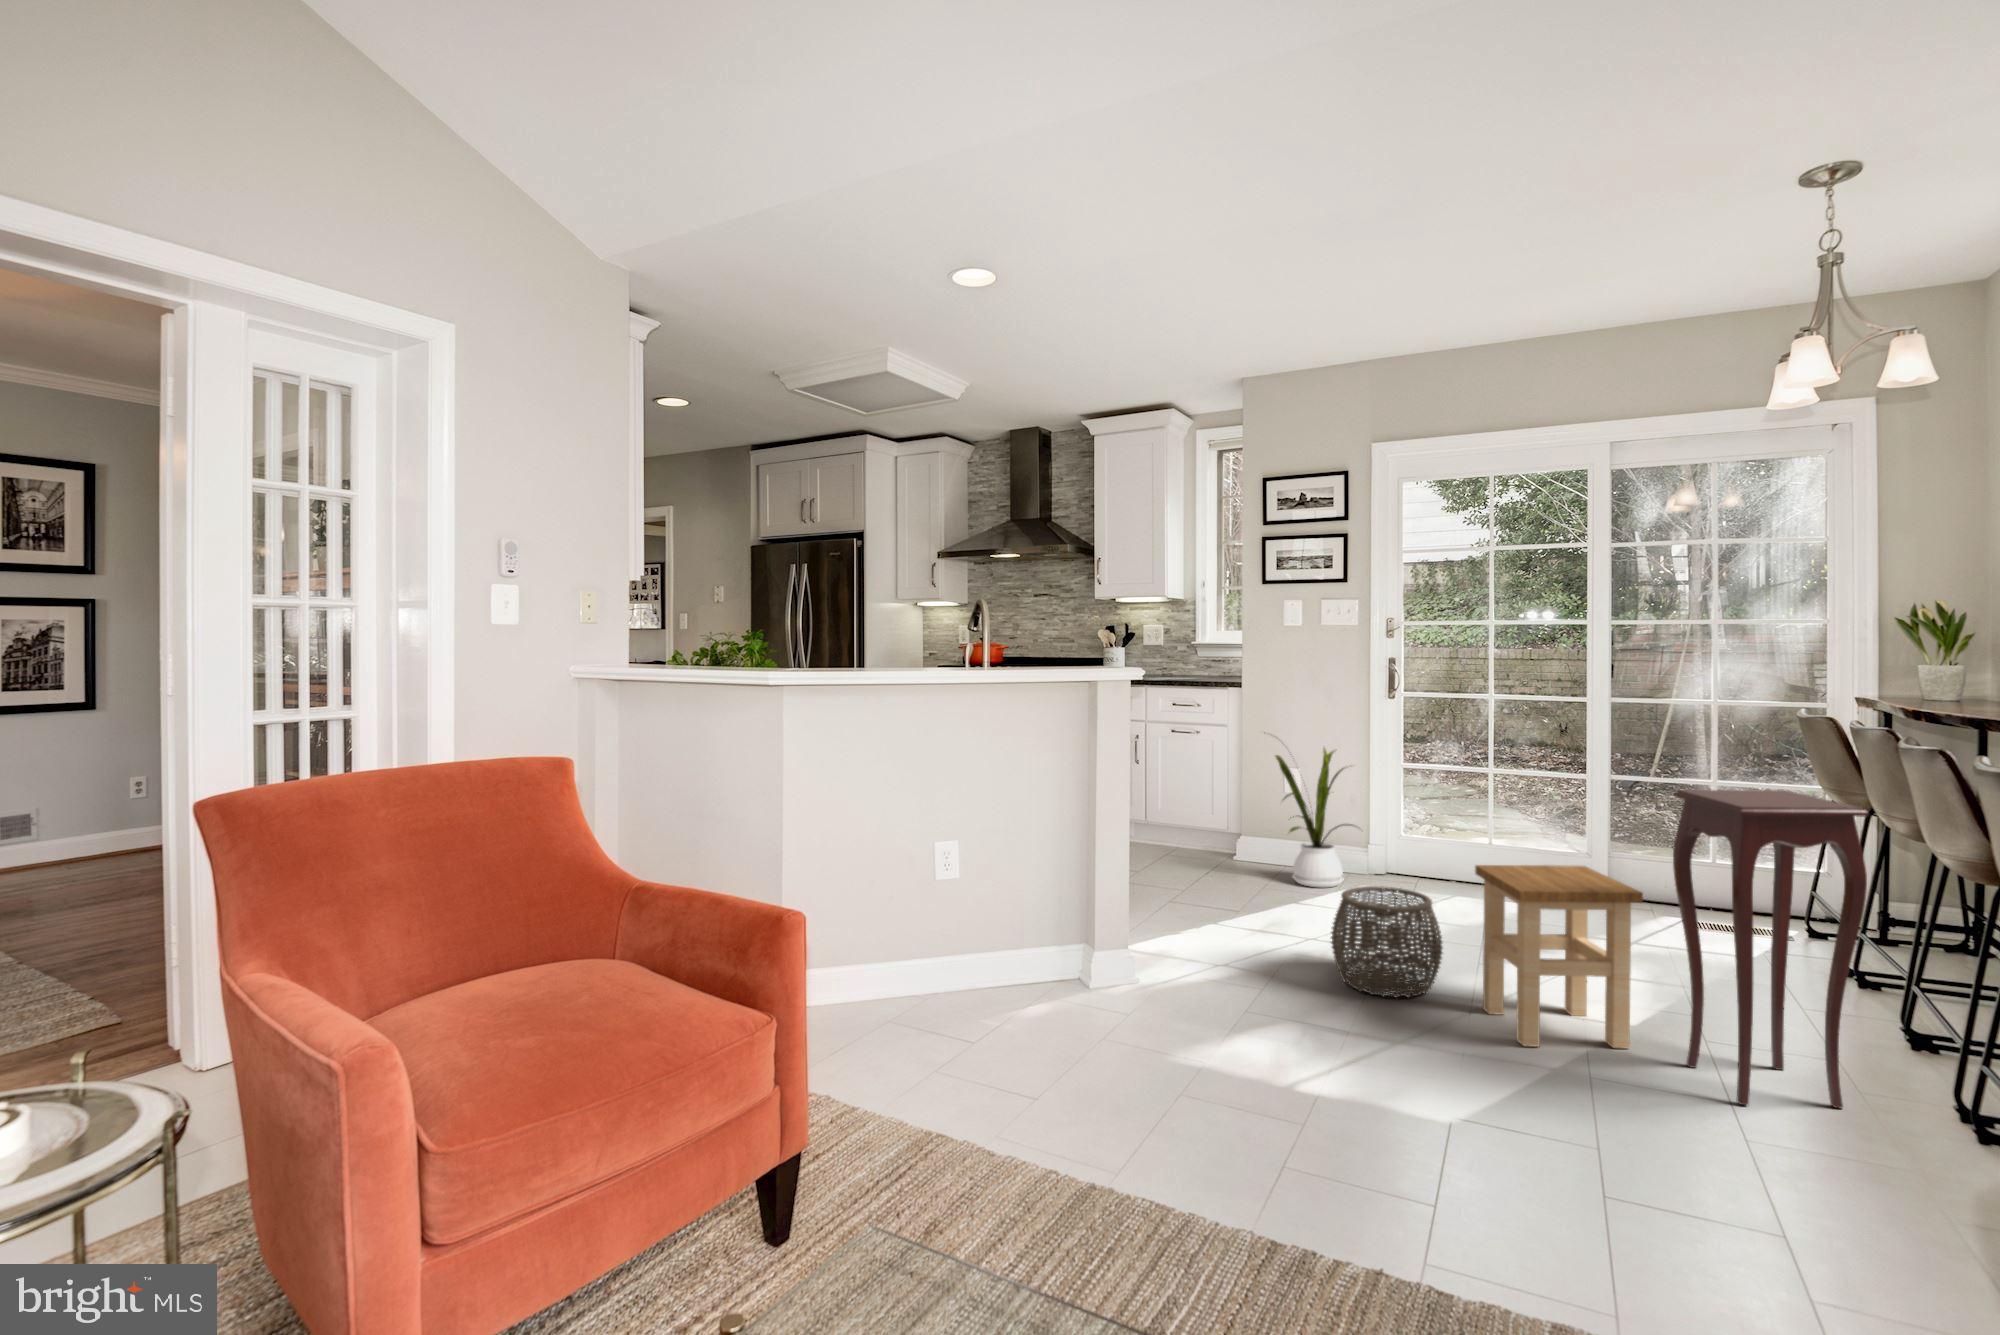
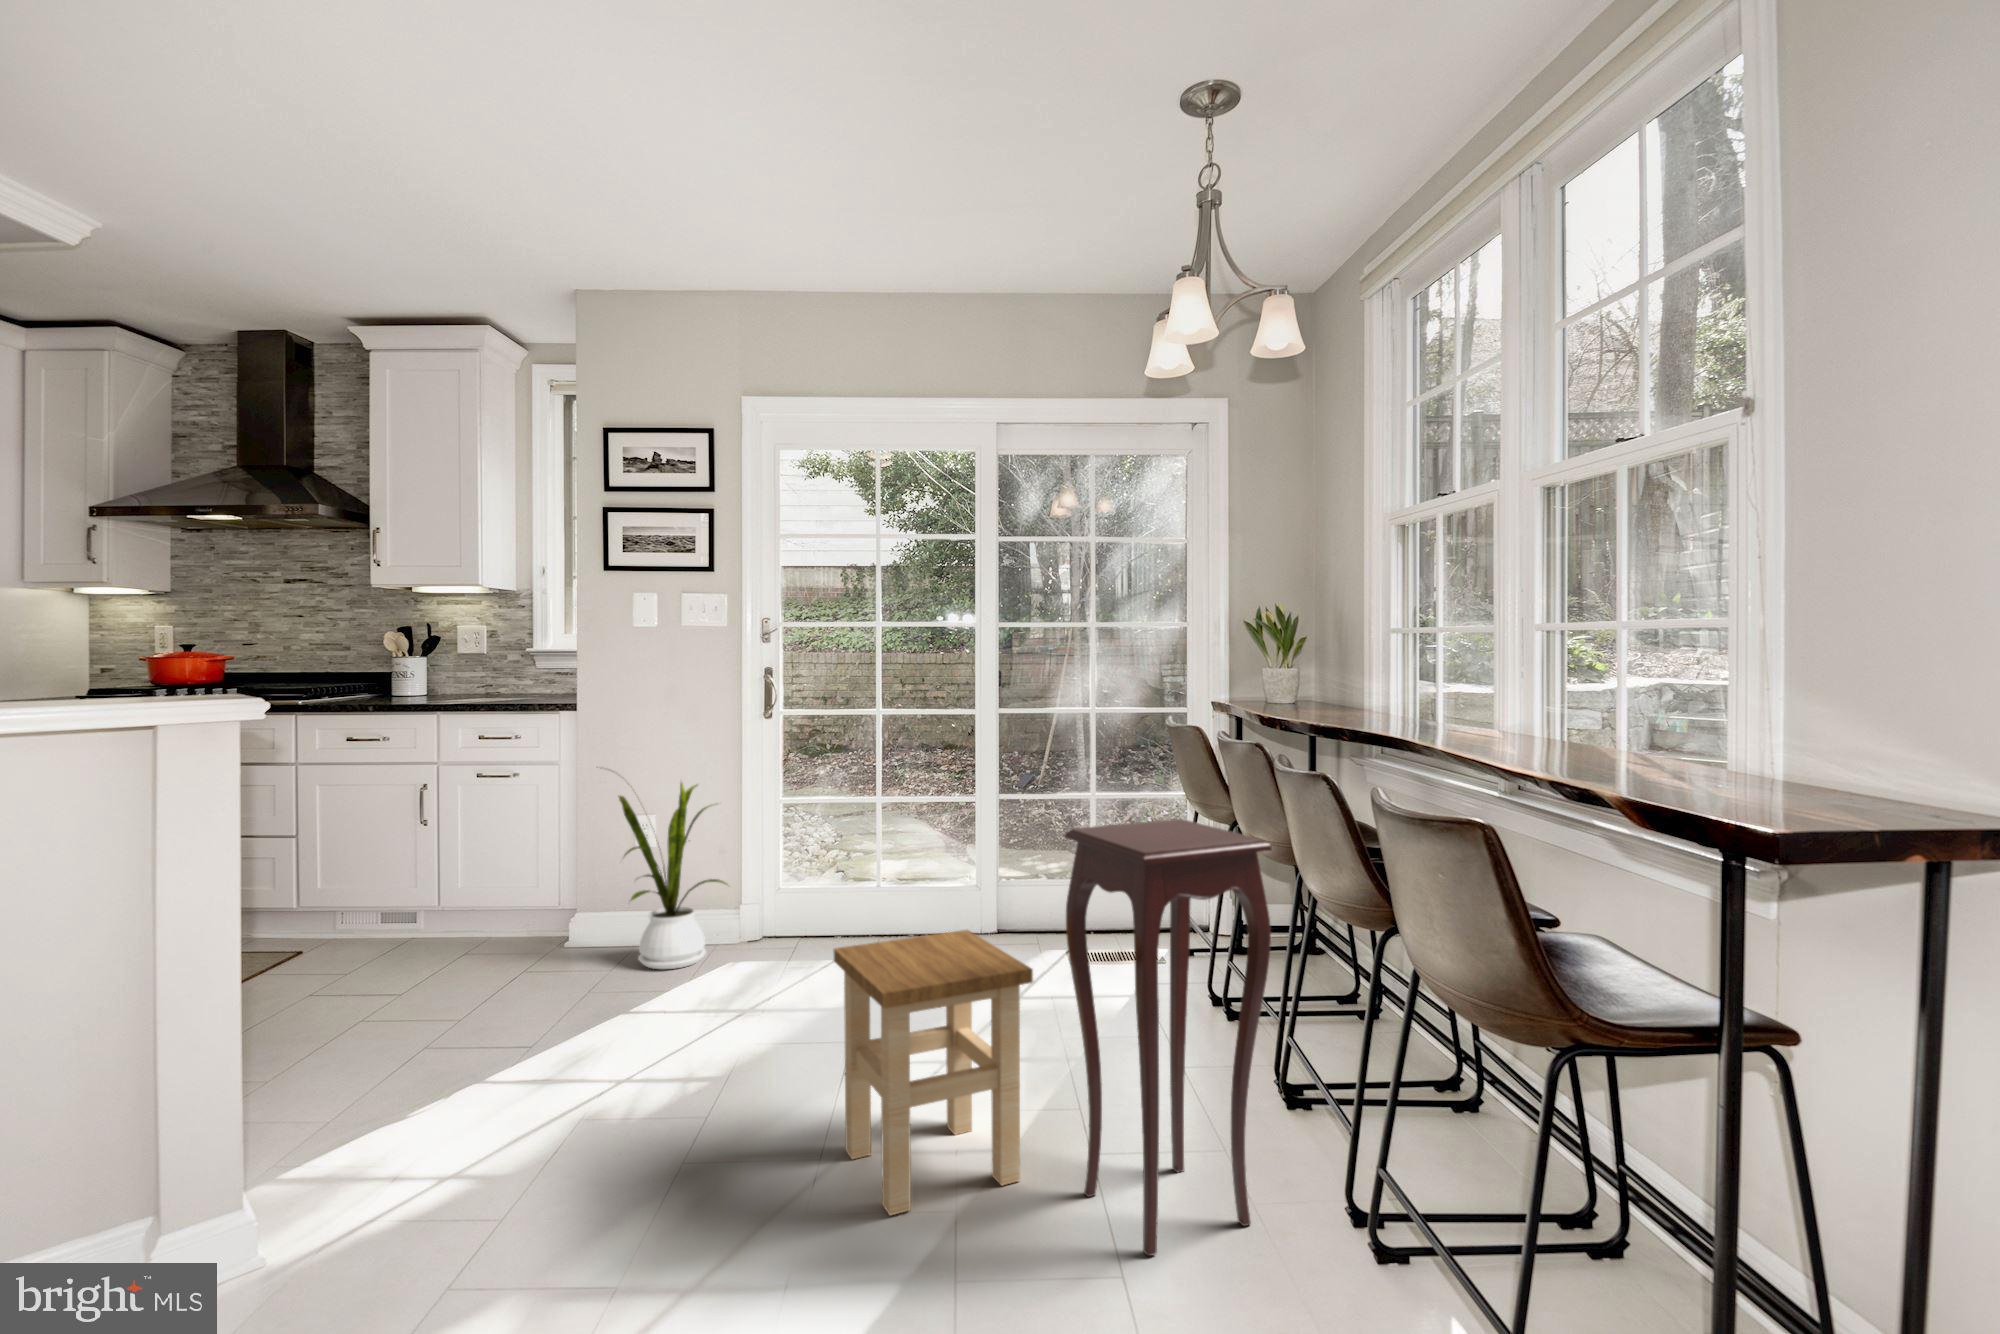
woven basket: present [1331,886,1443,998] -> none [638,985,797,1162]

